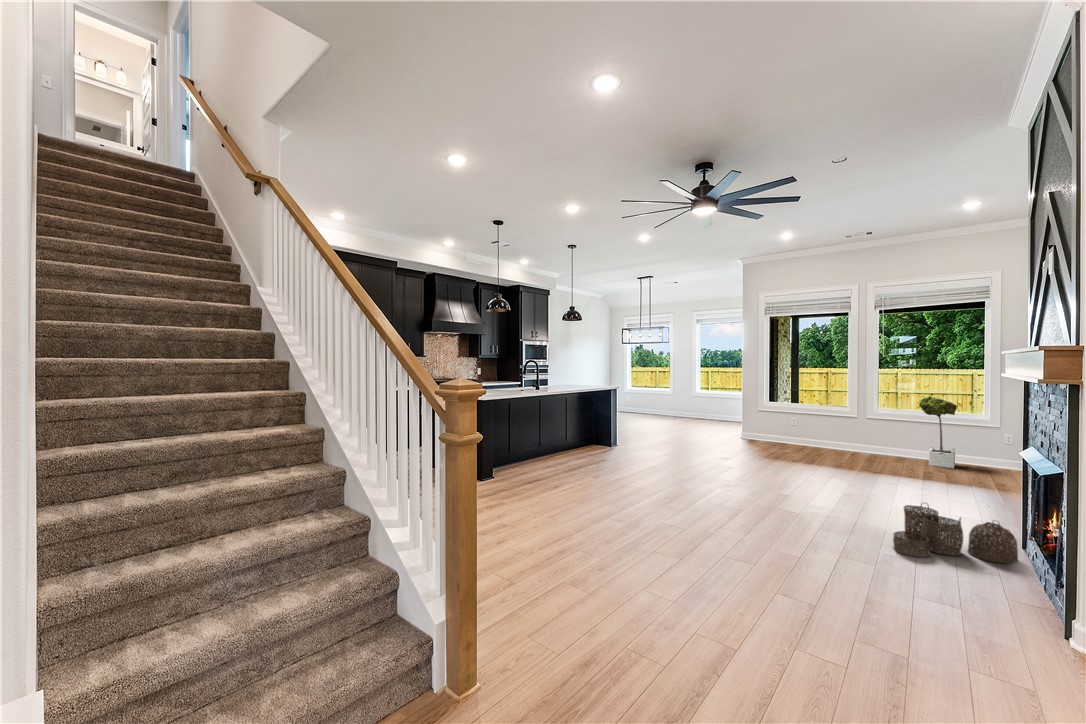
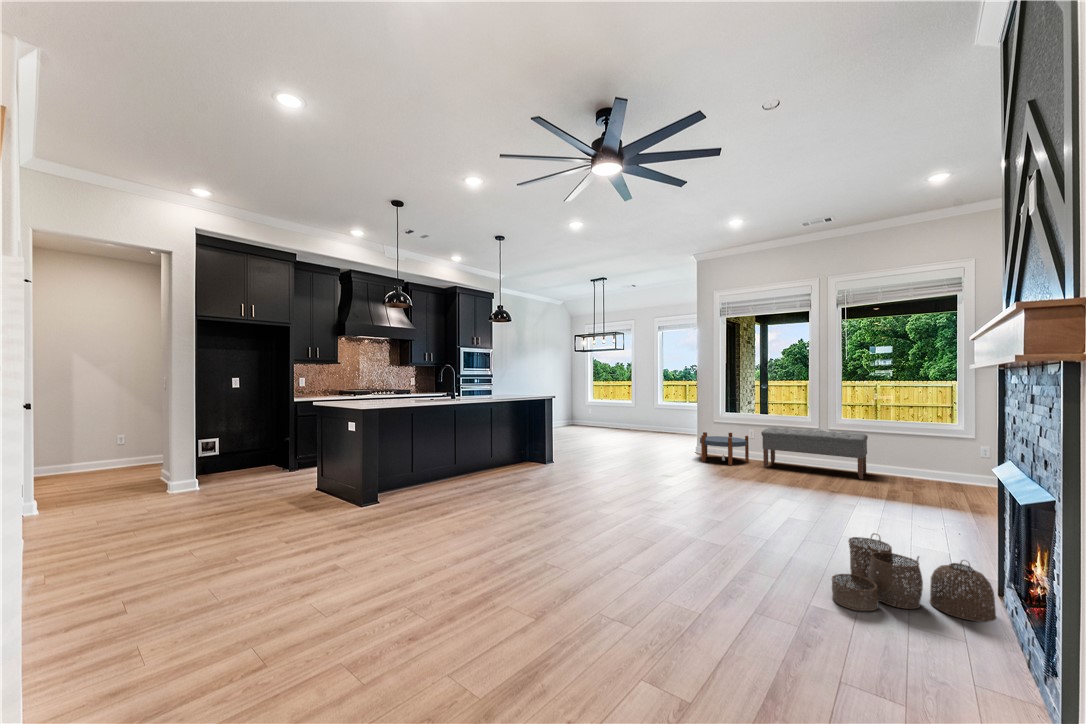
potted tree: present [919,396,958,468] -> none [883,402,926,485]
bench: none [807,417,904,463] -> present [761,427,868,479]
side table: none [748,421,794,450] -> present [700,432,749,465]

